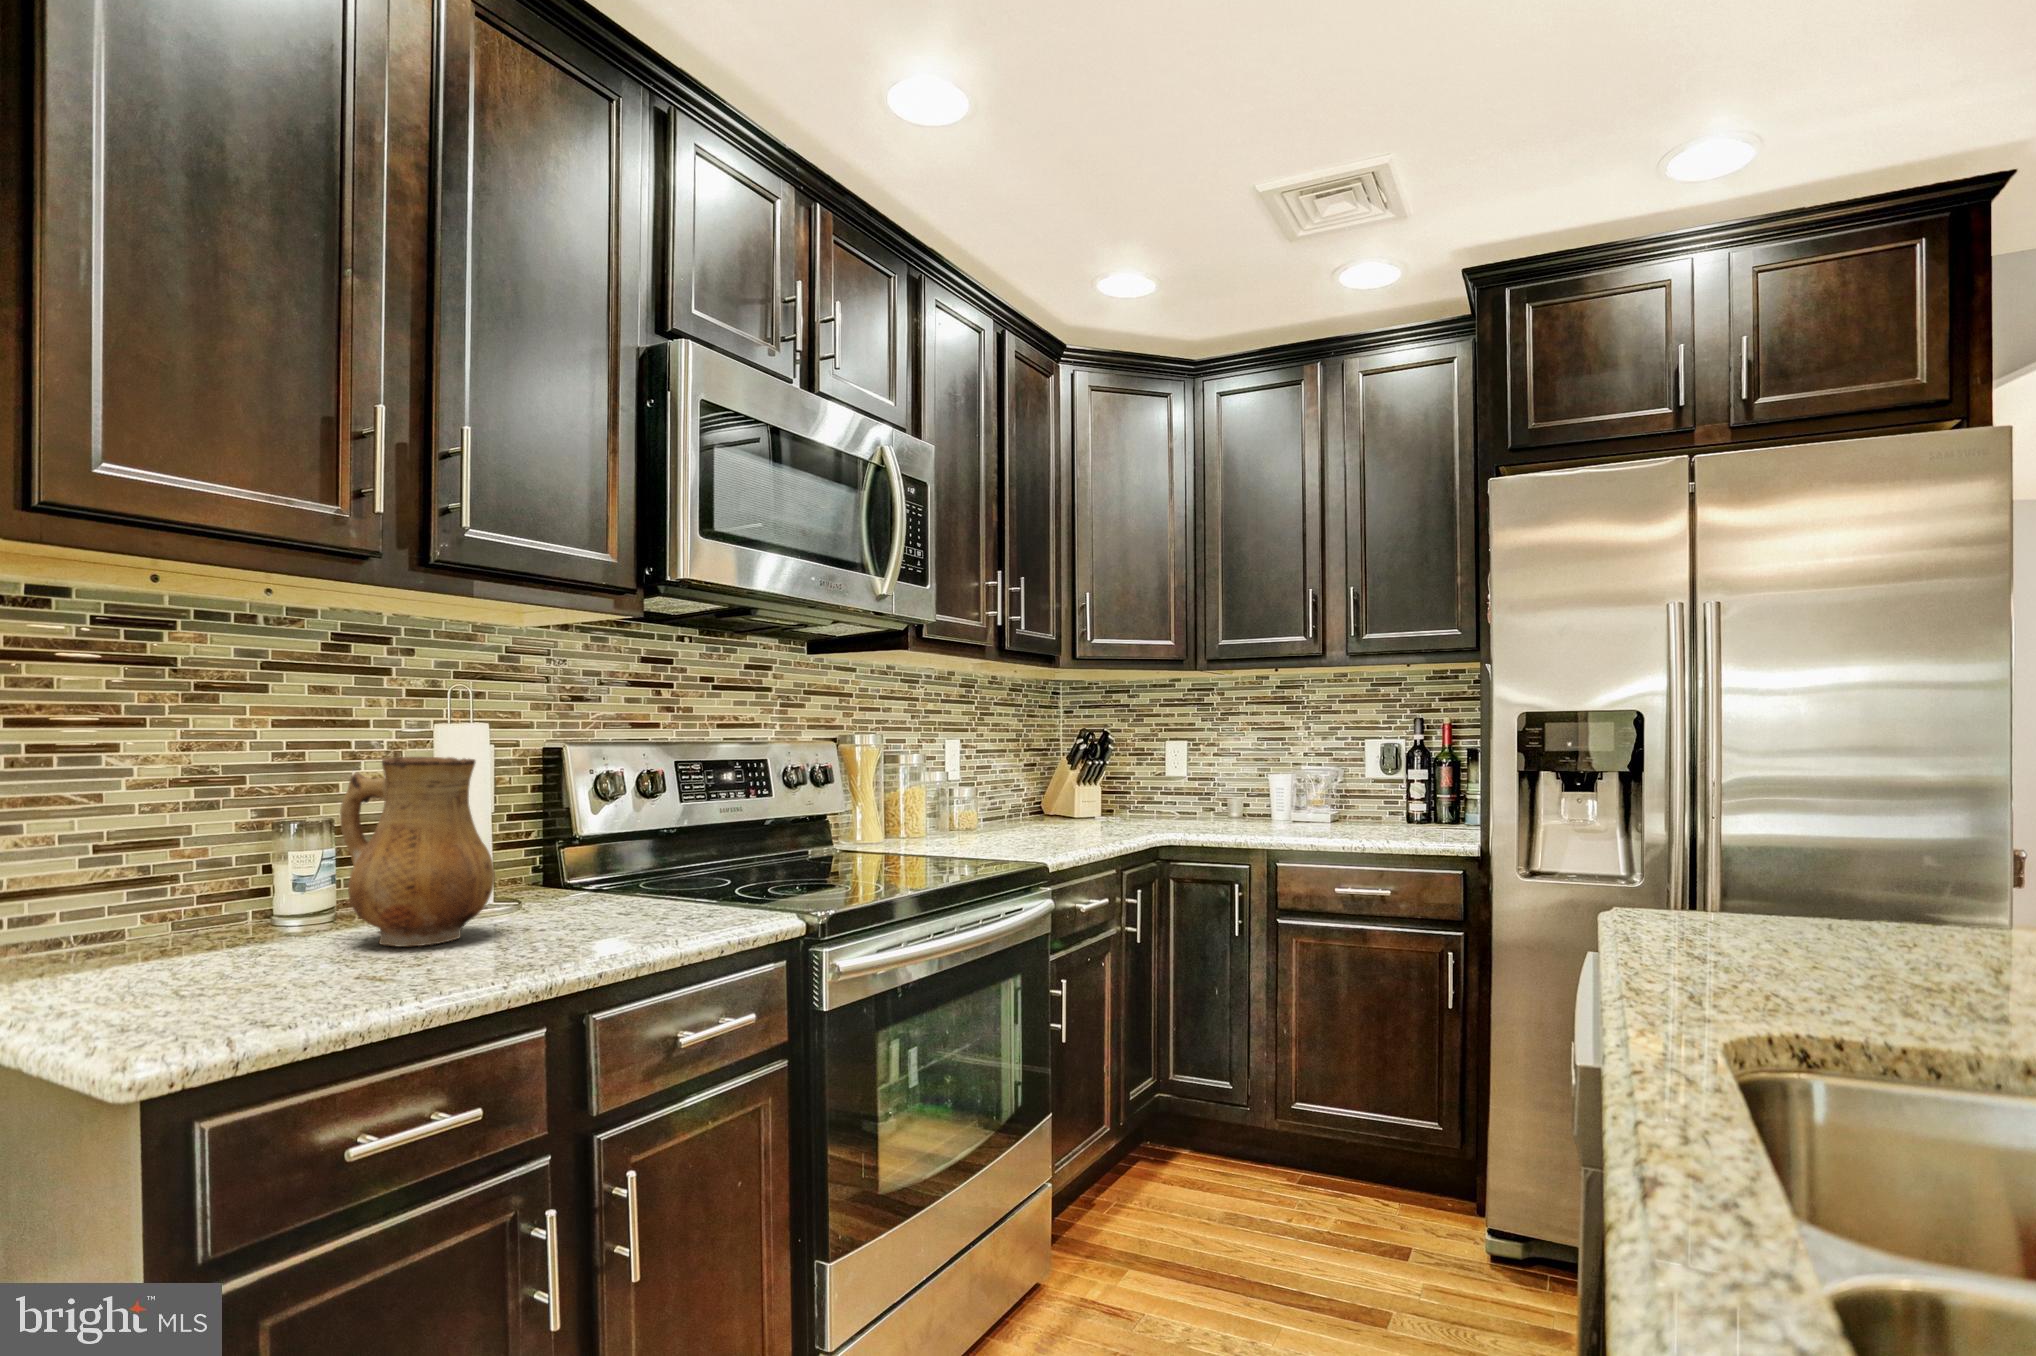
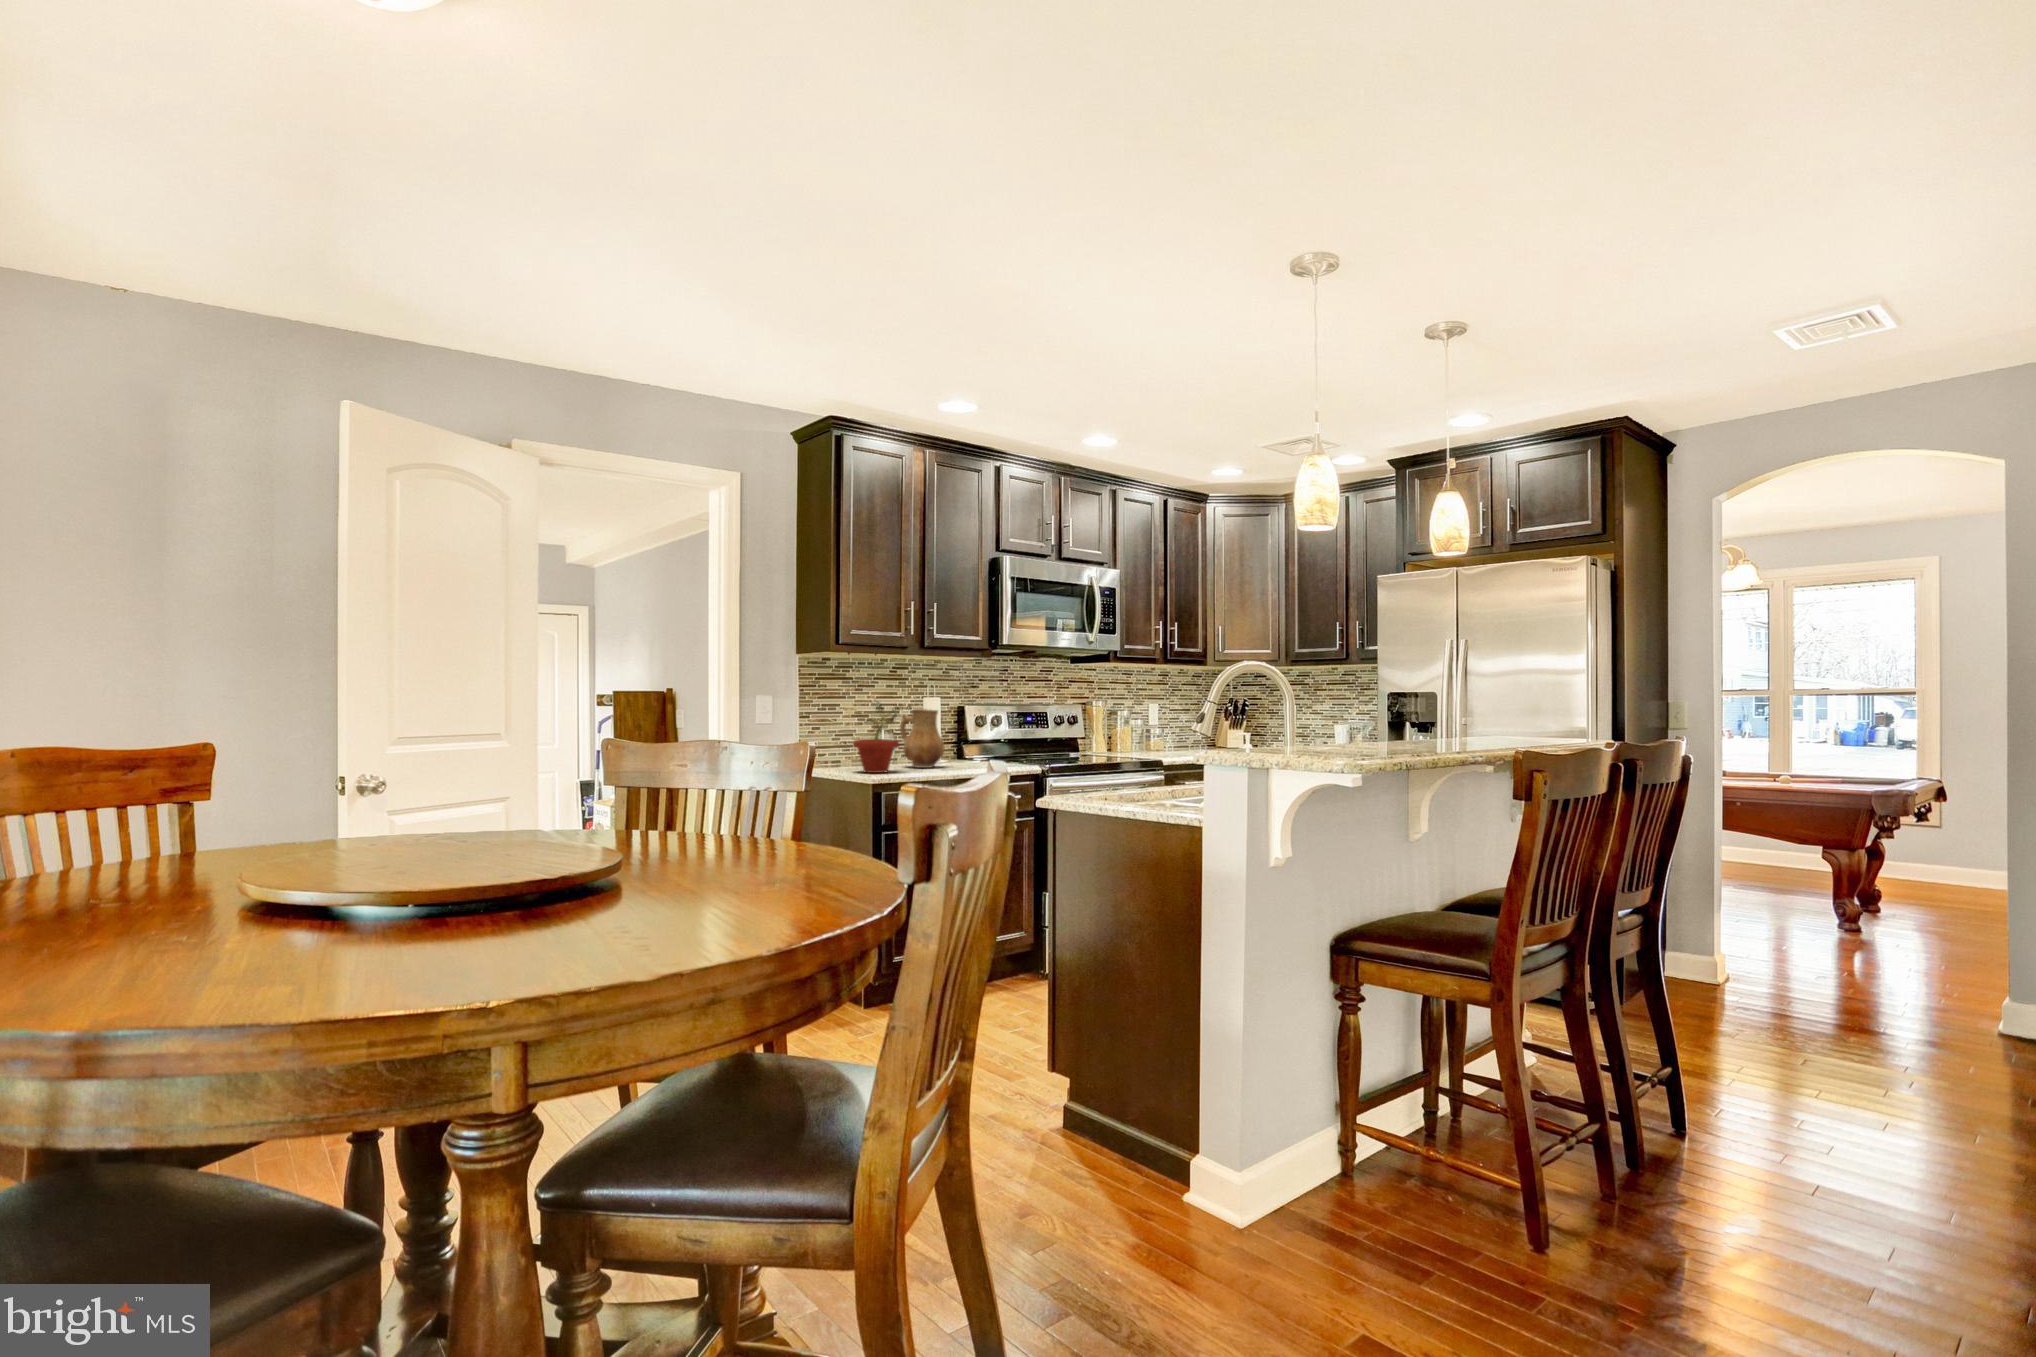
potted plant: none [97,720,329,1005] -> present [853,701,899,773]

